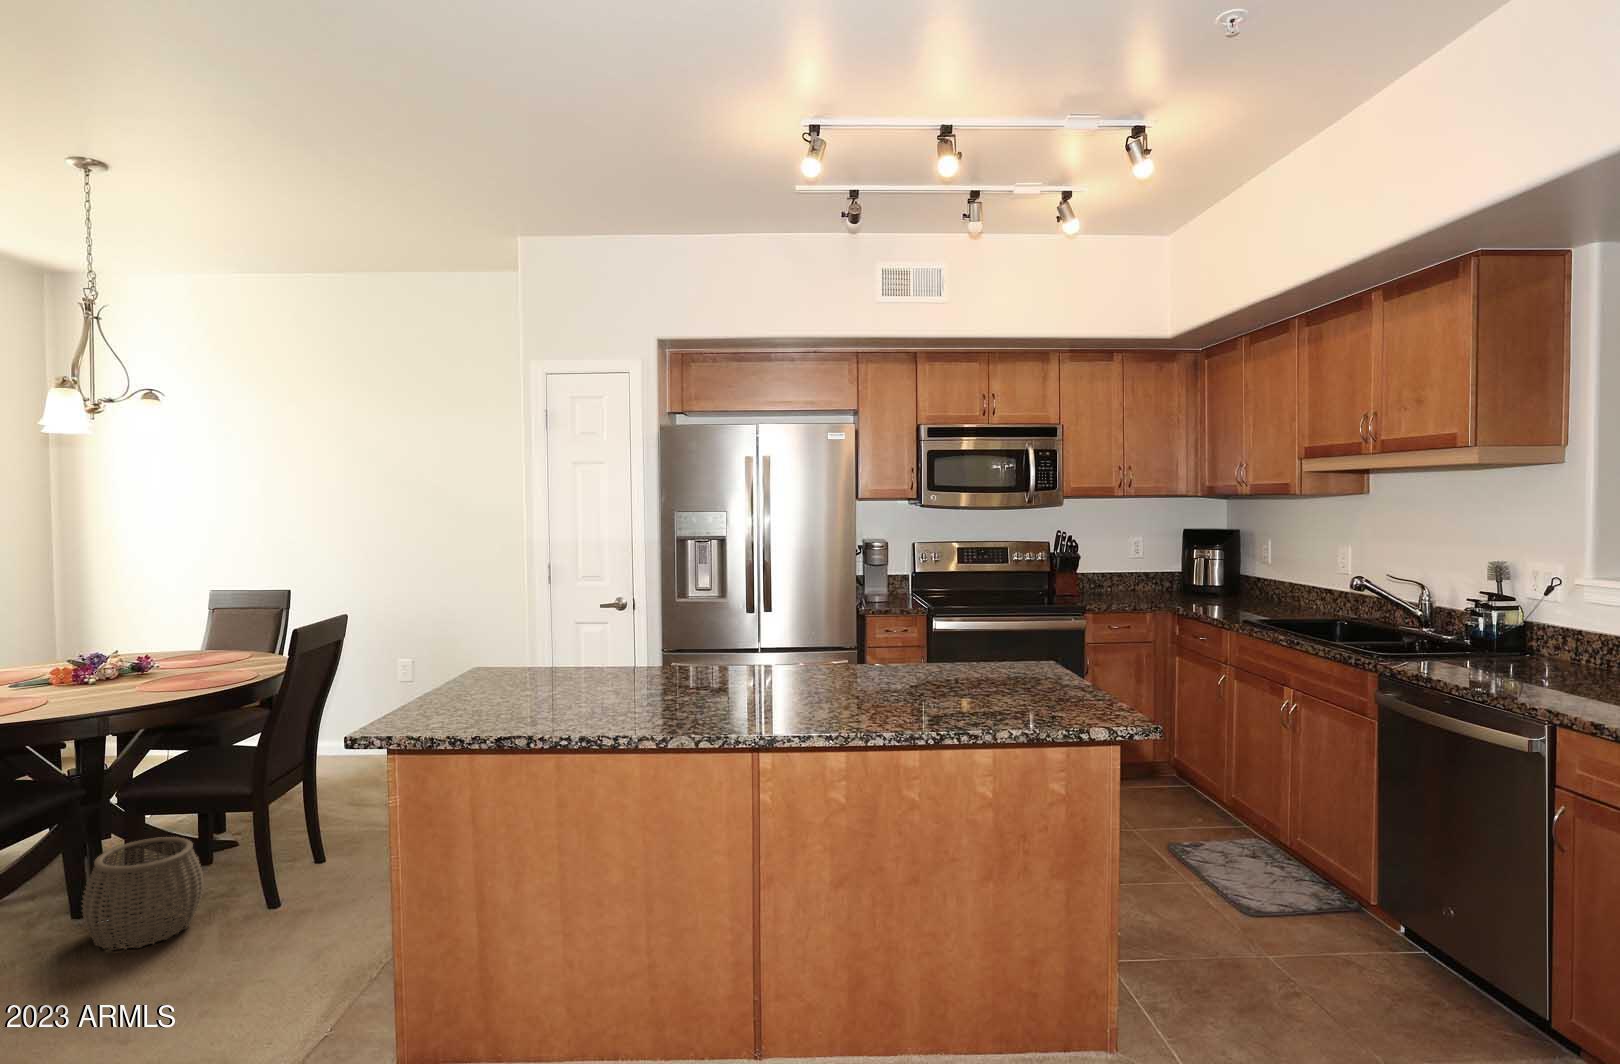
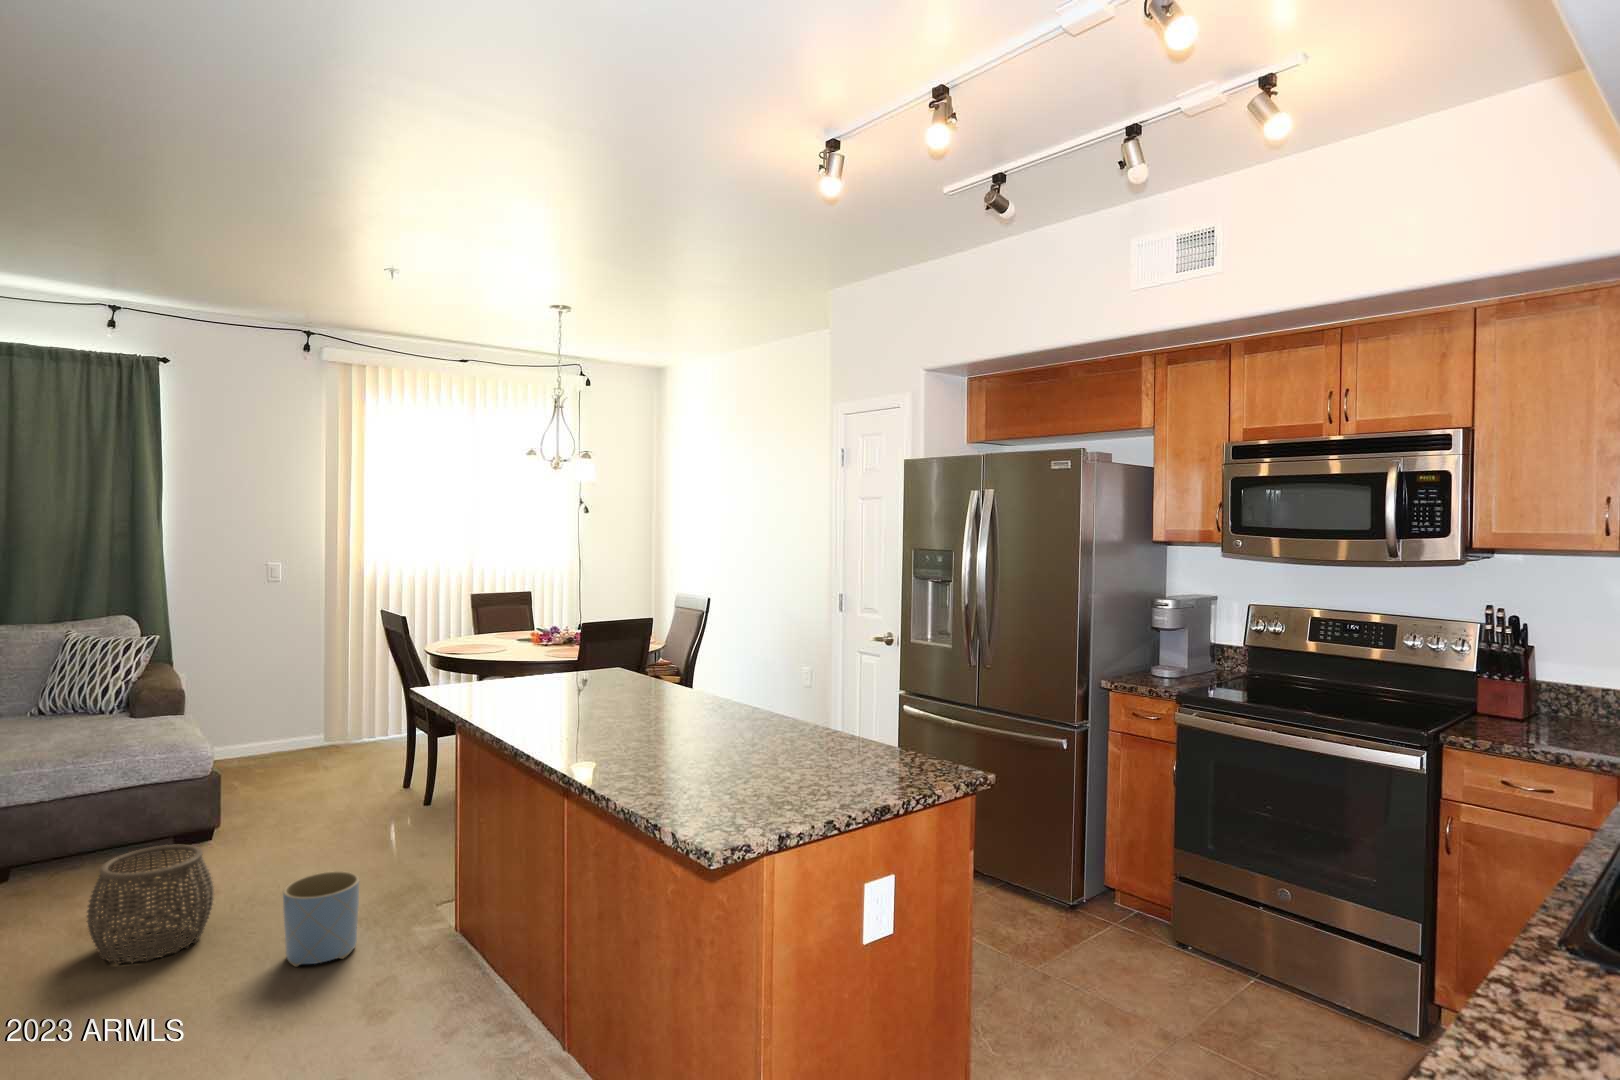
planter: none [269,864,342,954] -> present [283,871,359,967]

